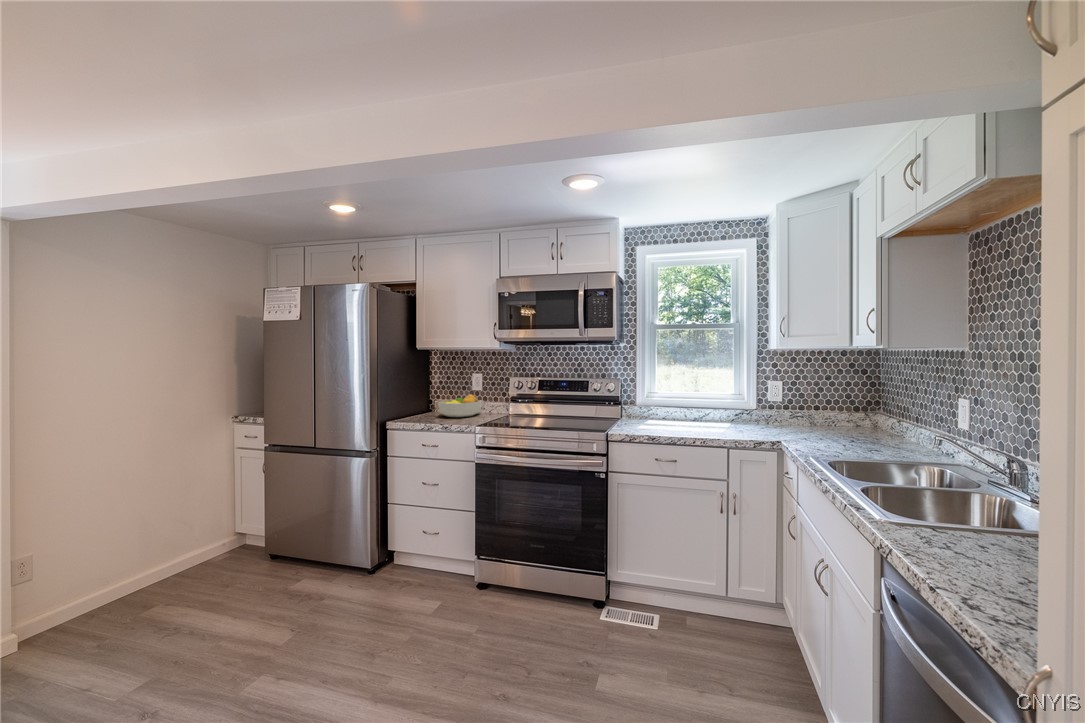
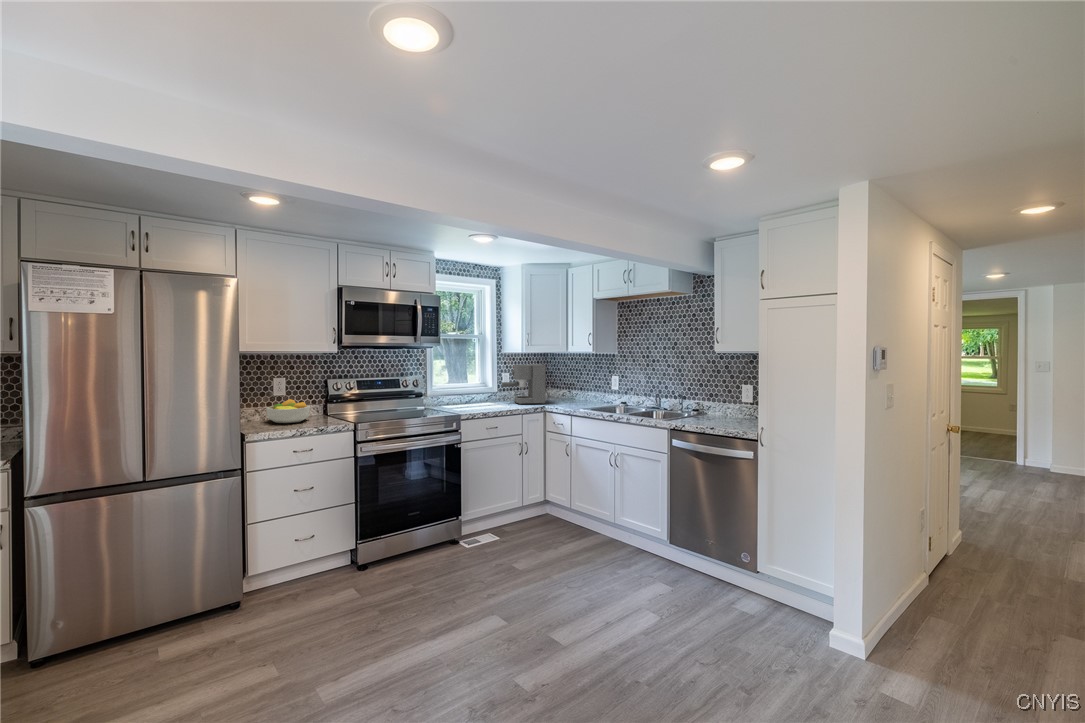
coffee maker: none [734,368,812,434] -> present [502,364,546,404]

